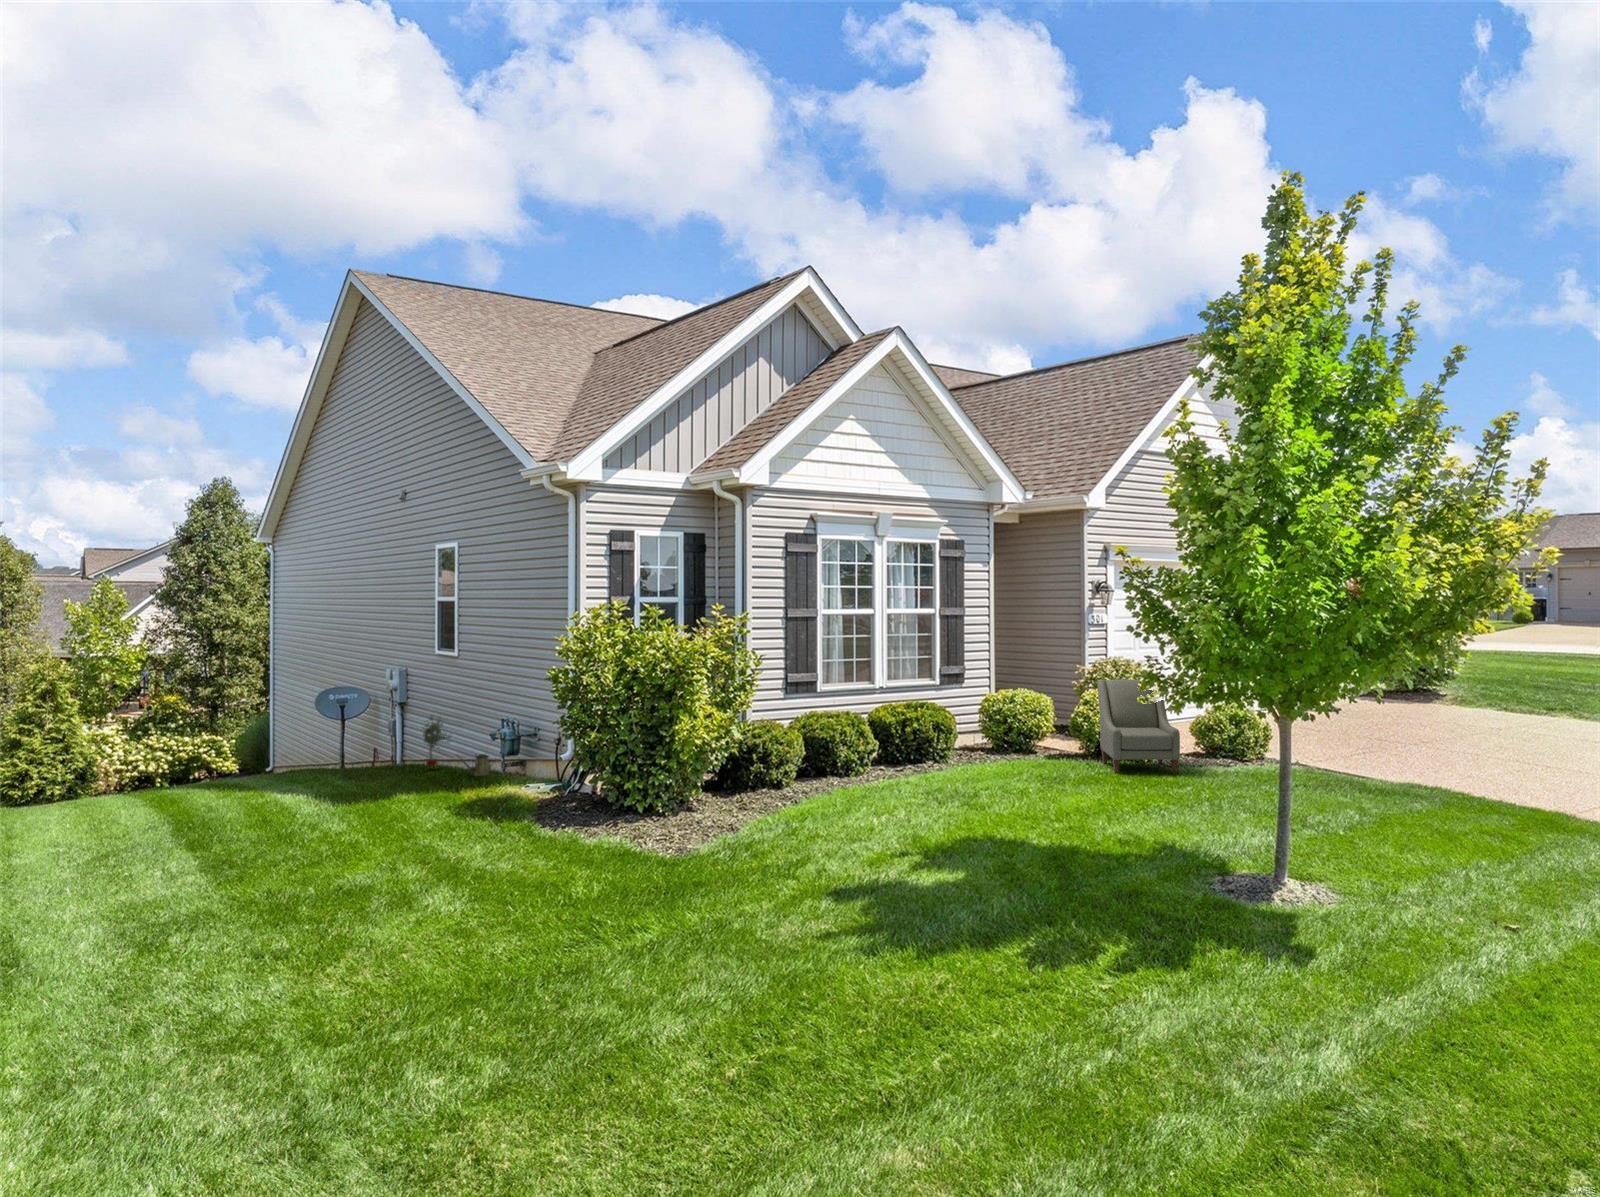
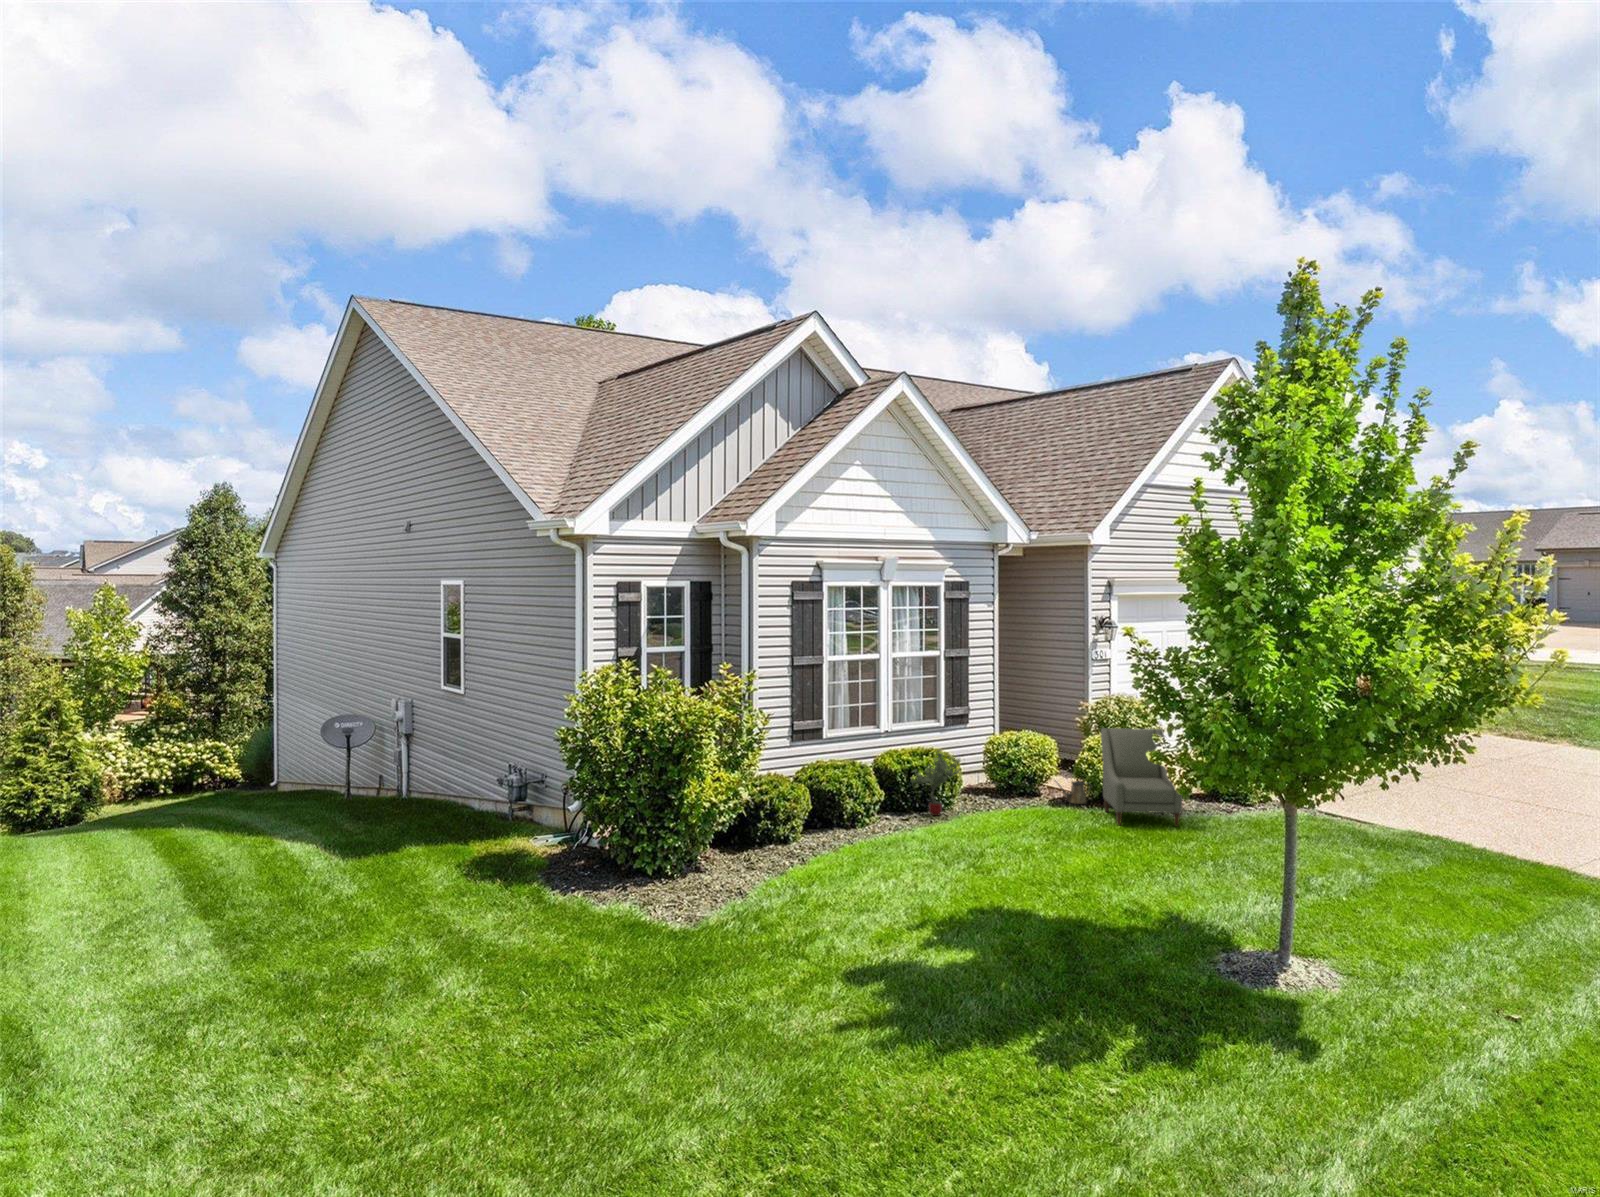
potted tree: present [423,715,451,771] -> present [911,749,960,816]
watering can: present [457,754,491,776] -> present [1055,780,1090,804]

